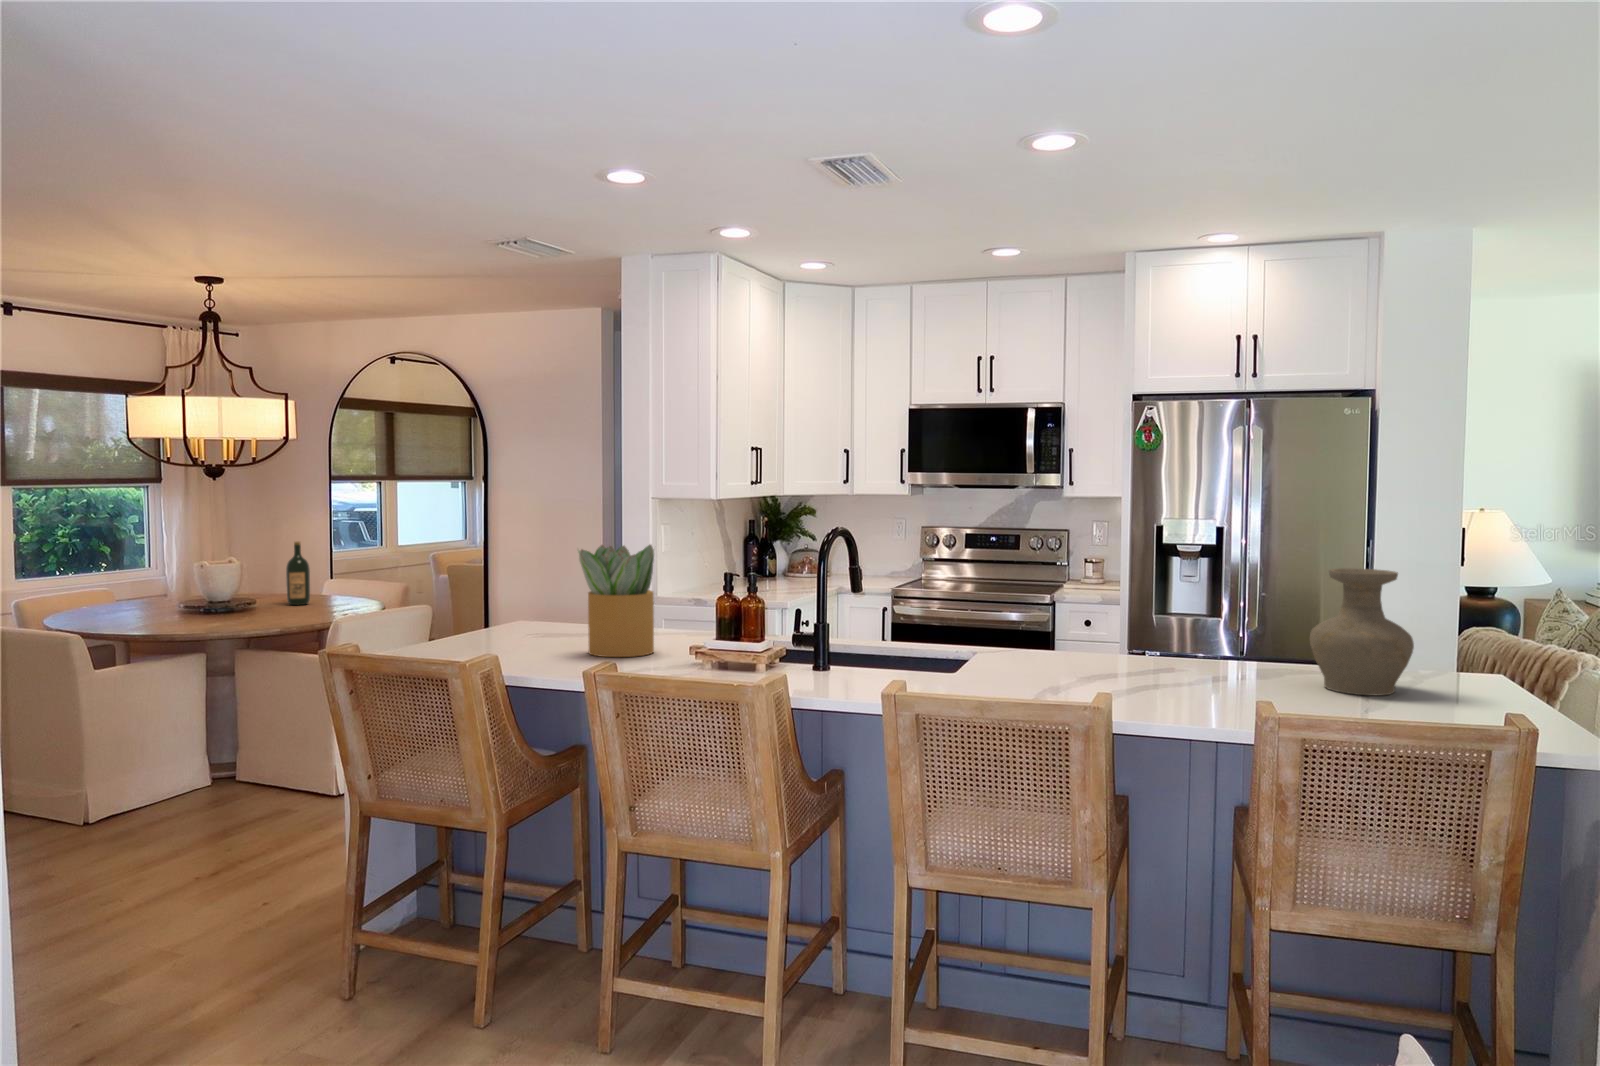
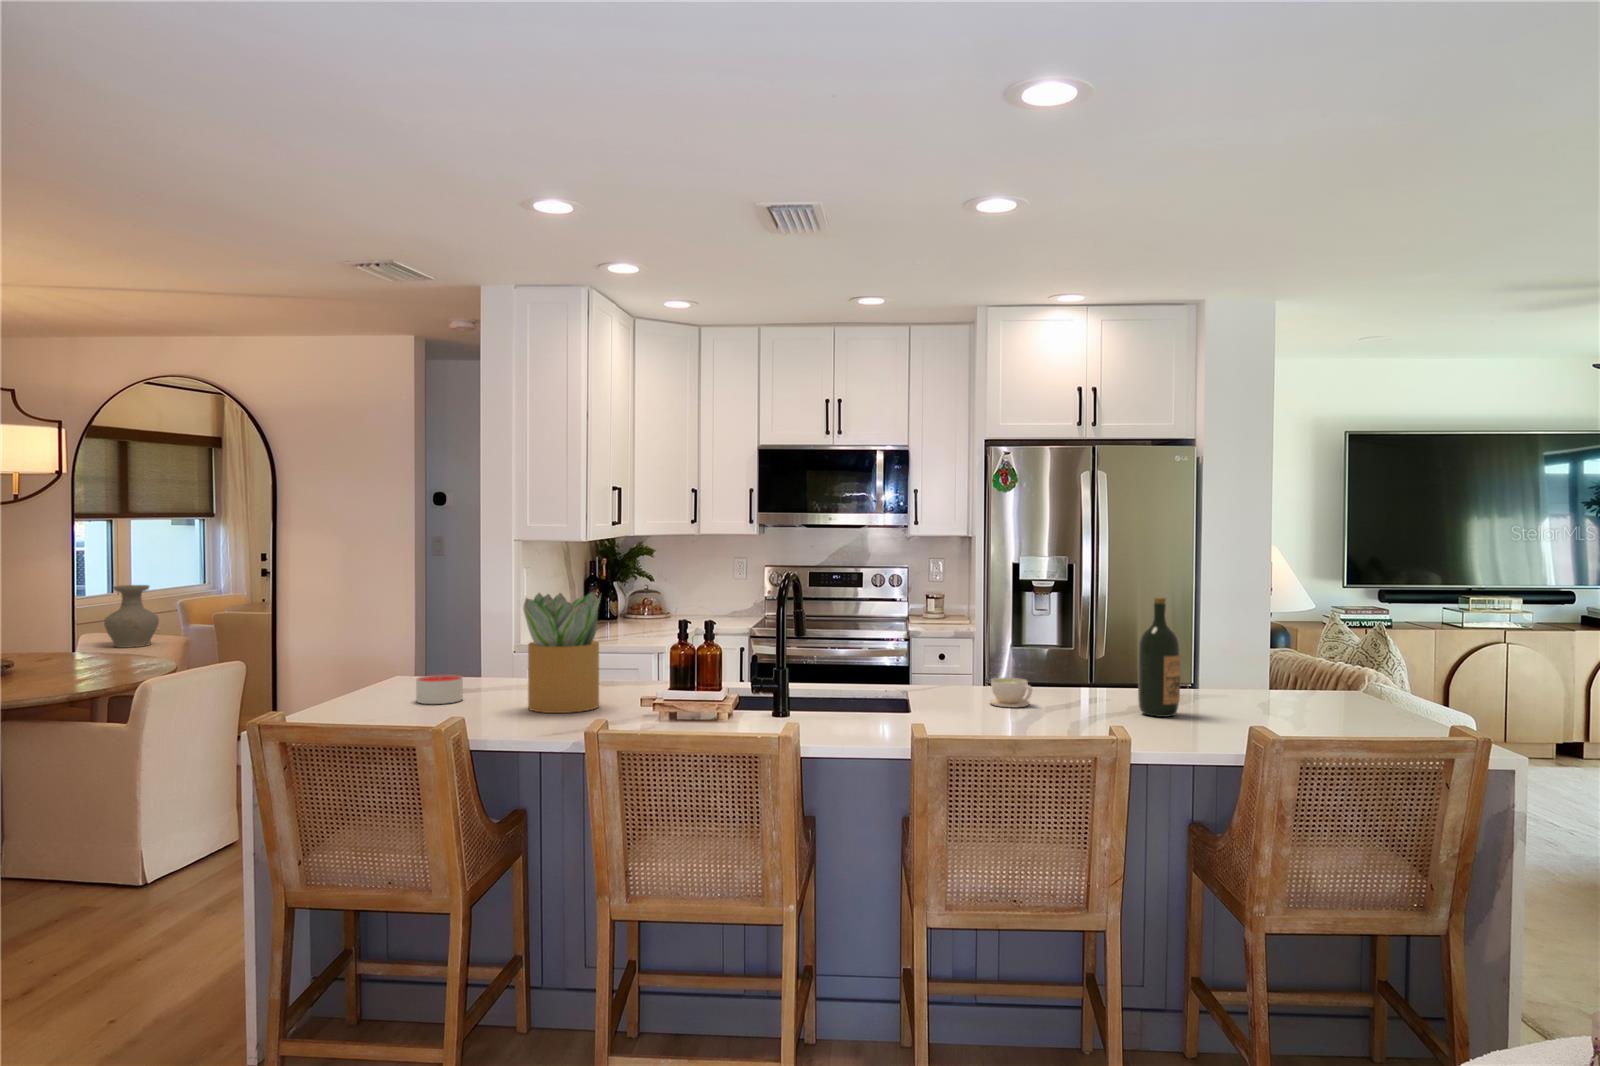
wine bottle: present [286,542,310,605] -> present [1138,598,1181,717]
vase: present [1310,568,1414,695] -> present [104,585,159,648]
candle: none [502,619,544,645] -> present [416,675,463,704]
coffee cup: none [1037,642,1080,673] -> present [990,678,1032,708]

